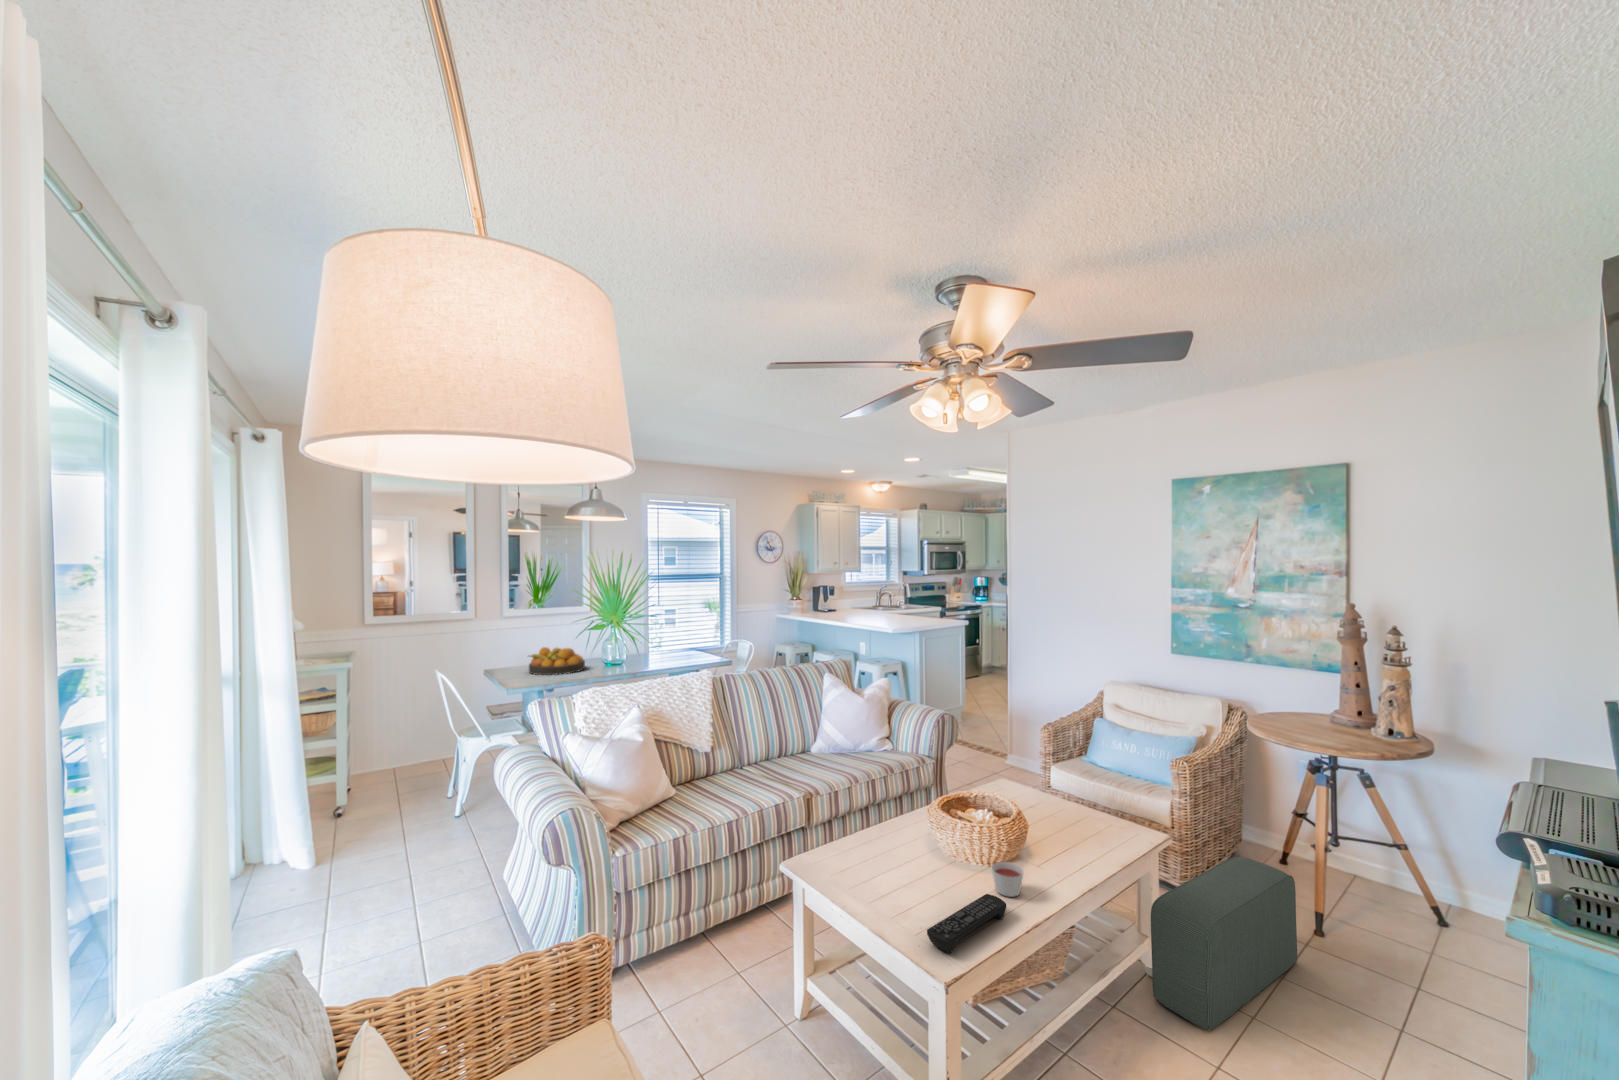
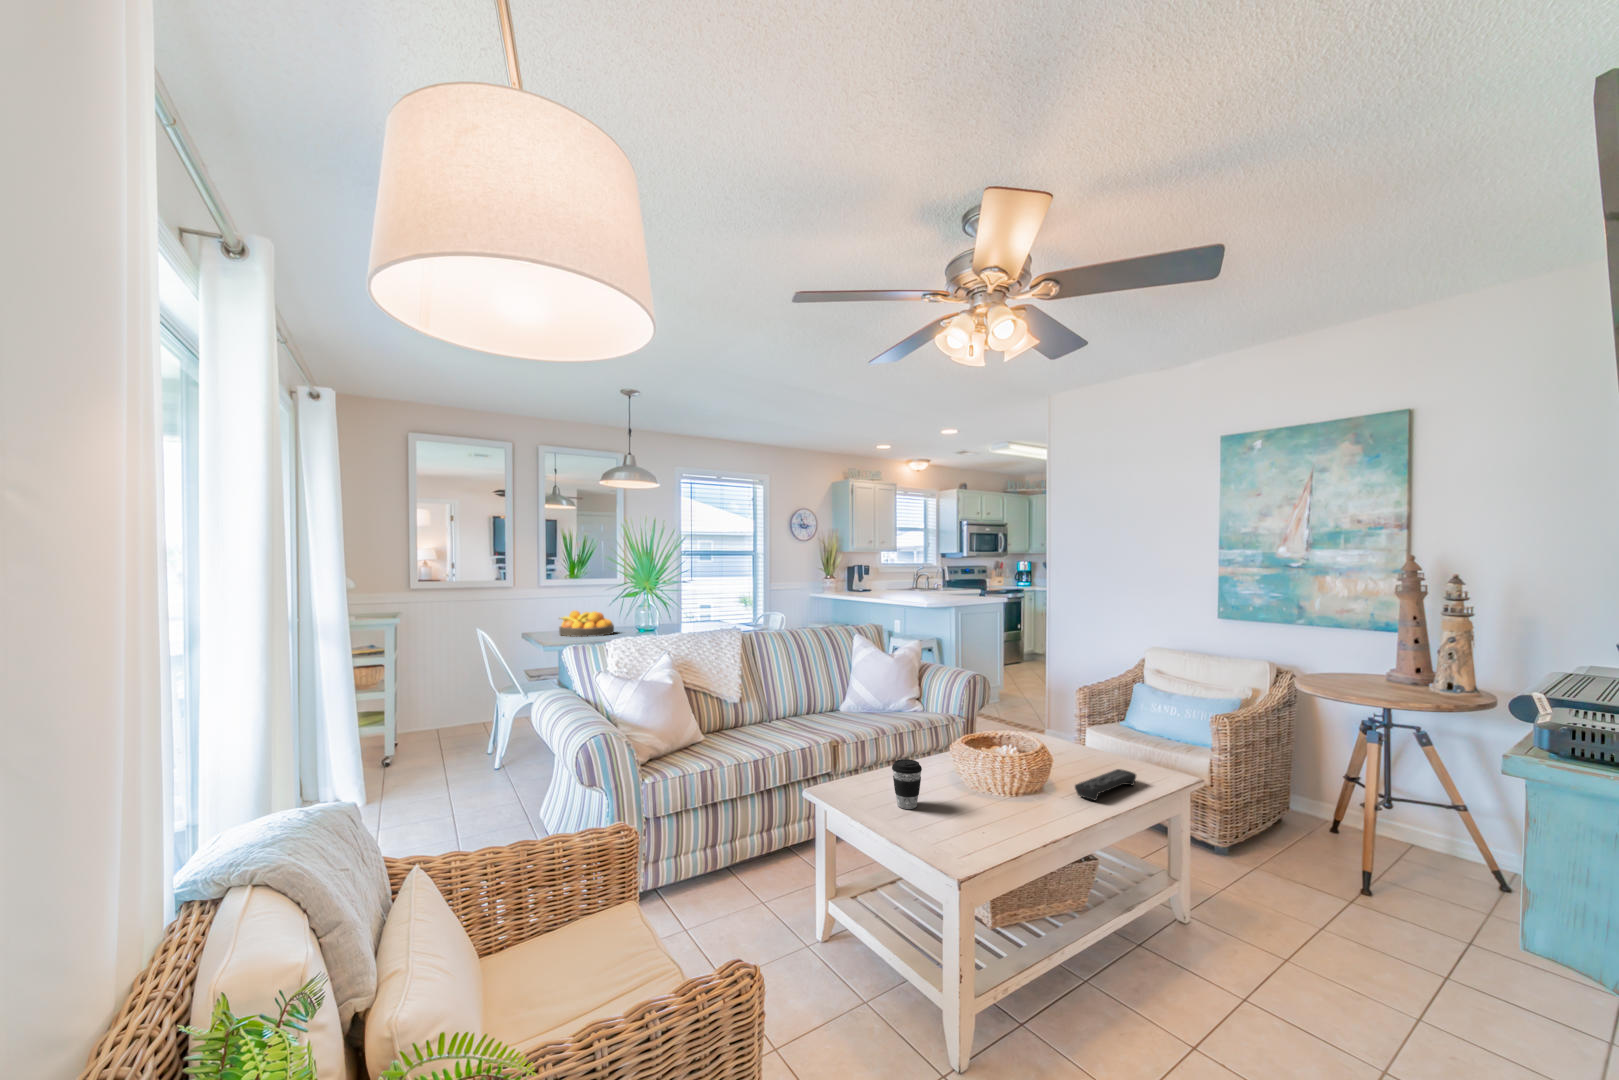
coffee cup: none [871,833,901,887] -> present [892,759,922,809]
pouf: present [1151,856,1297,1031] -> none [1179,809,1339,967]
candle: present [992,862,1023,897] -> none [1012,789,1044,819]
remote control: present [927,894,1006,953] -> present [1075,769,1136,801]

